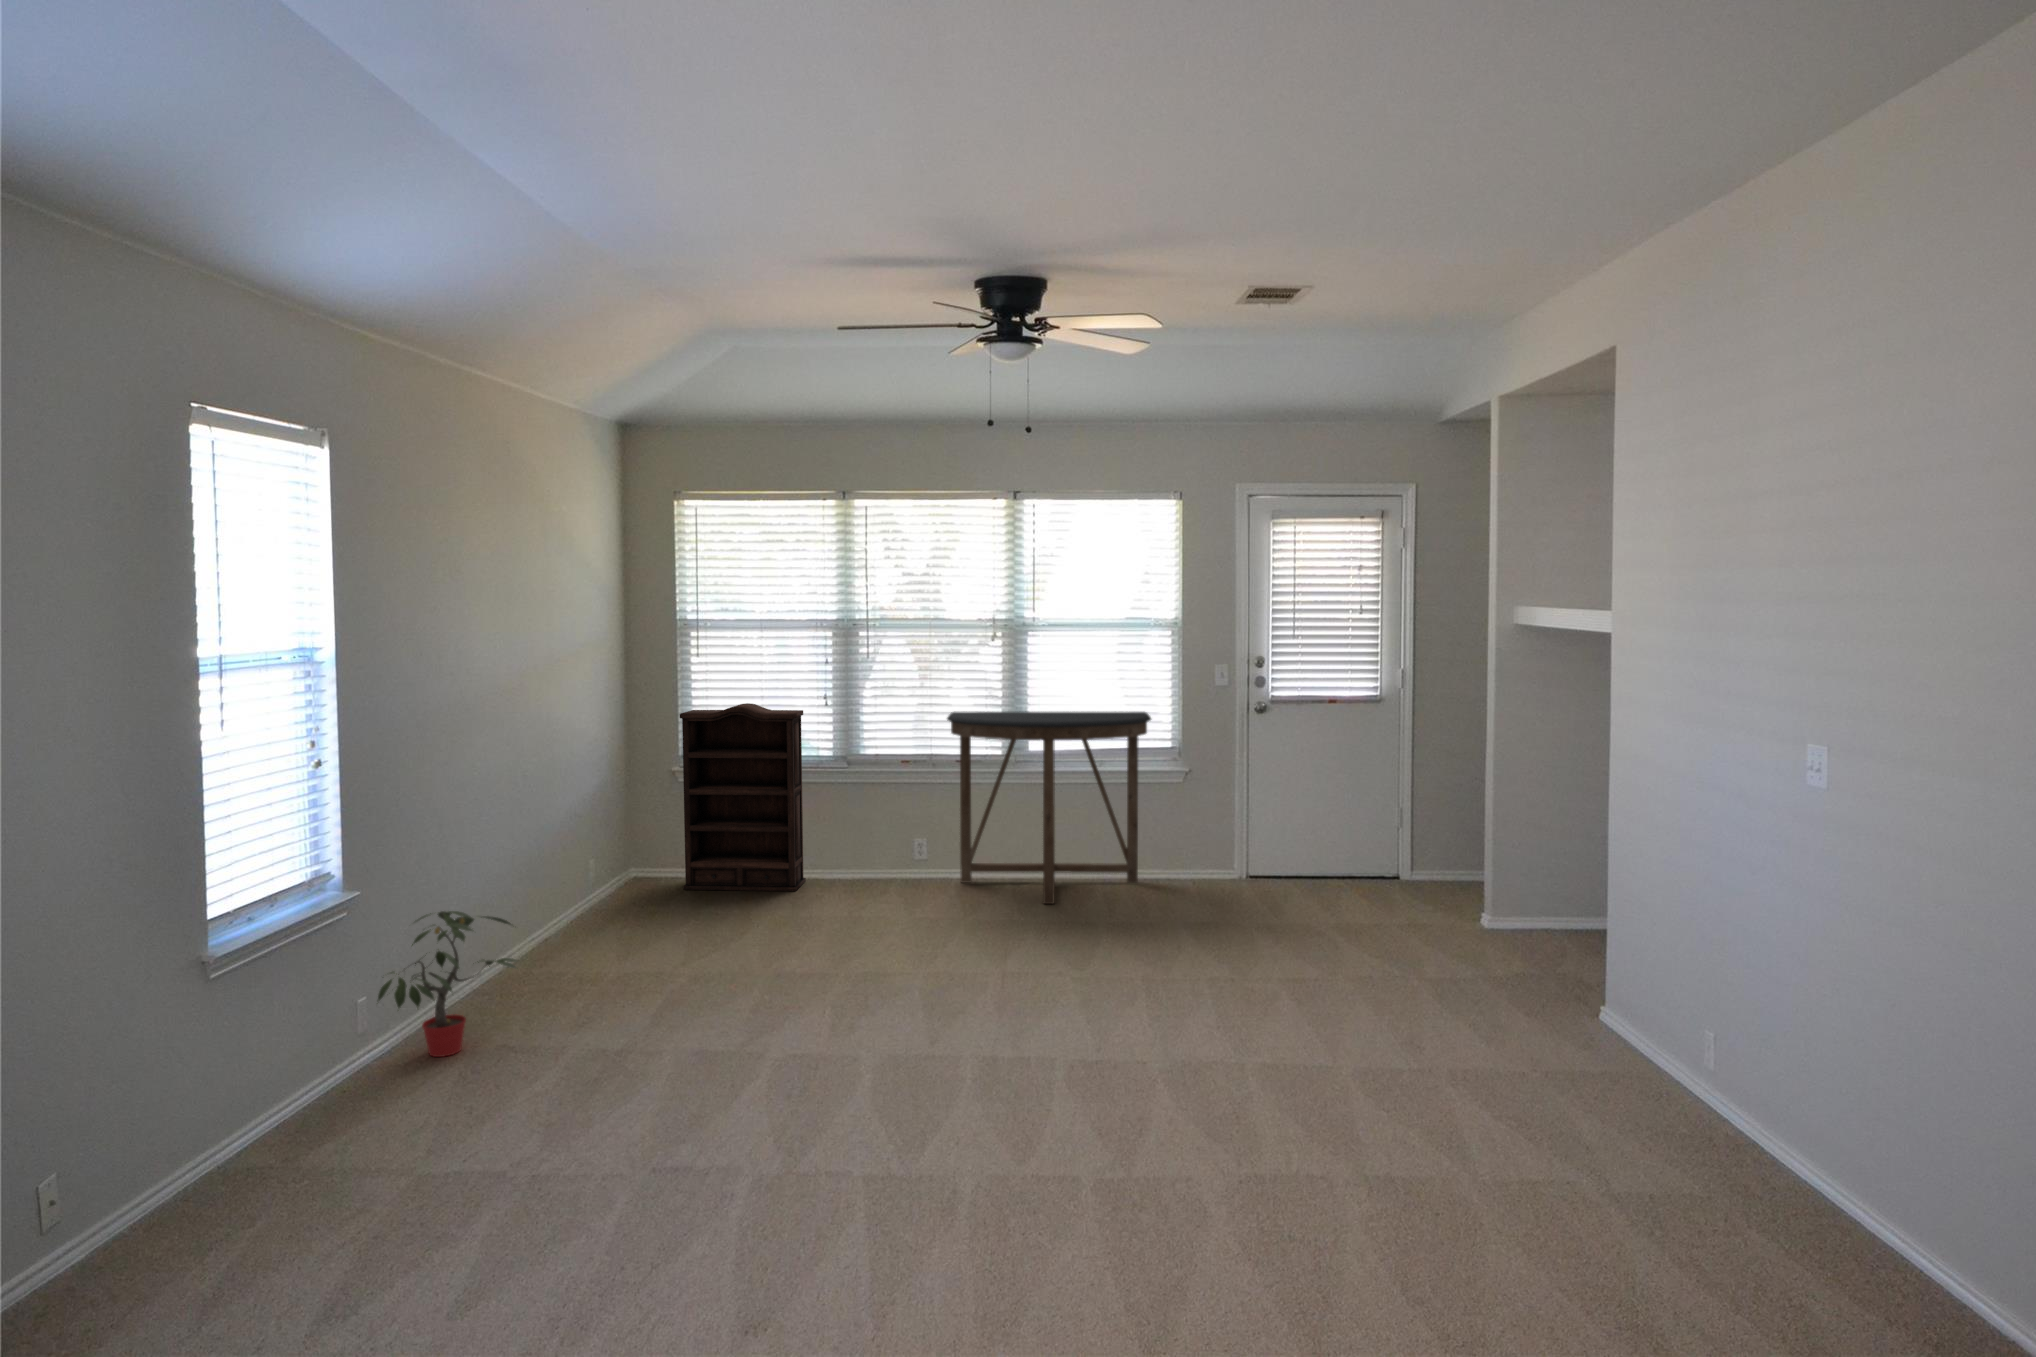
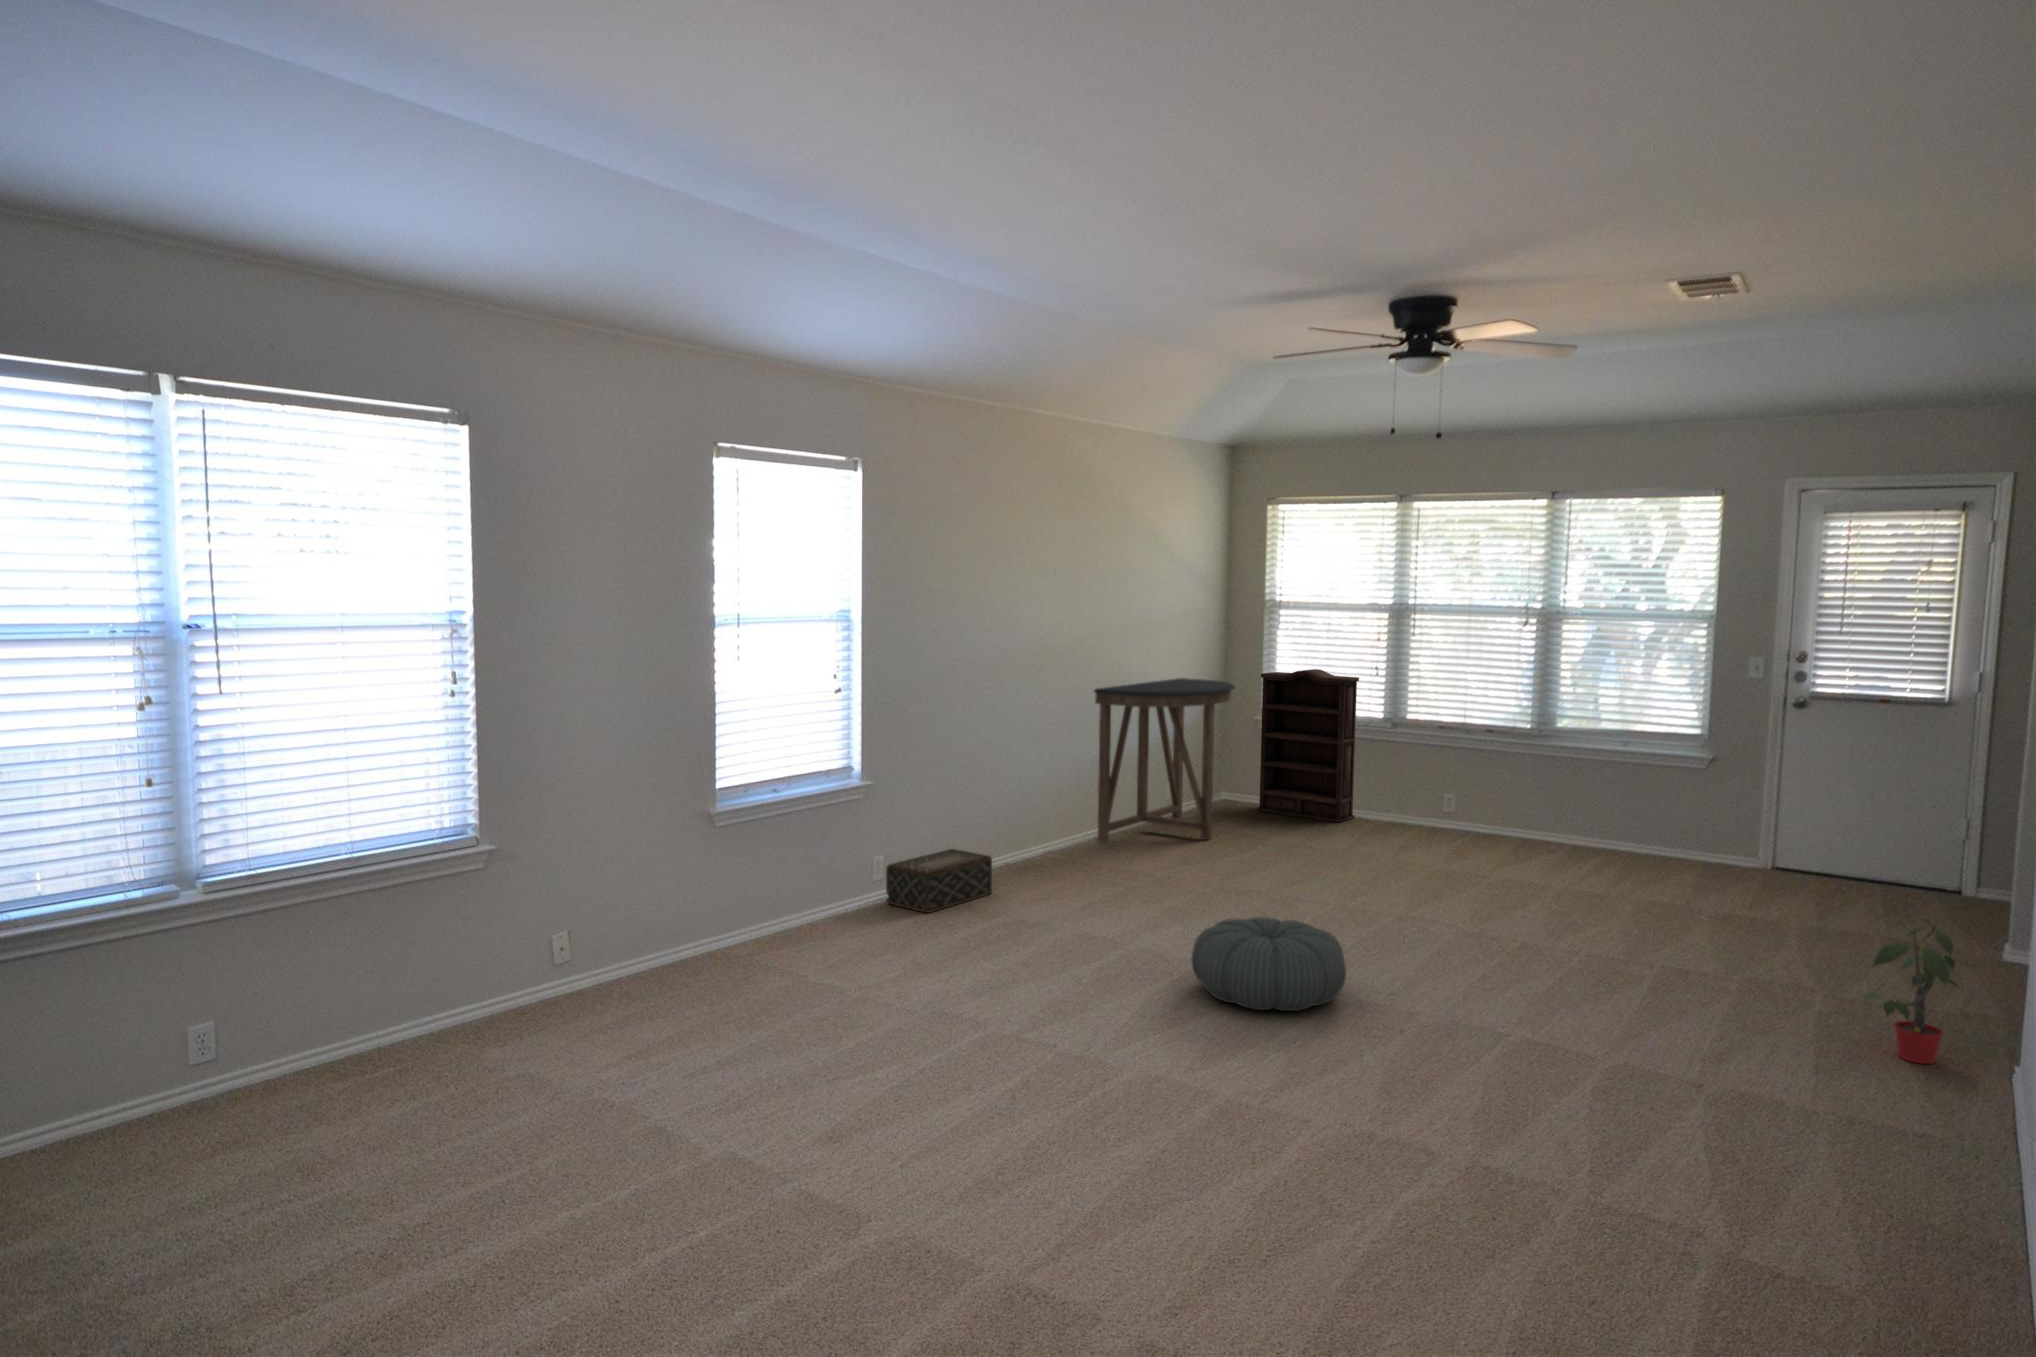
console table: present [947,712,1151,904] -> present [1094,678,1234,842]
potted plant: present [378,911,517,1057] -> present [1861,909,1970,1064]
woven basket: none [170,1068,383,1216] -> present [886,849,992,913]
pouf: none [860,1096,1095,1274] -> present [1191,917,1346,1011]

